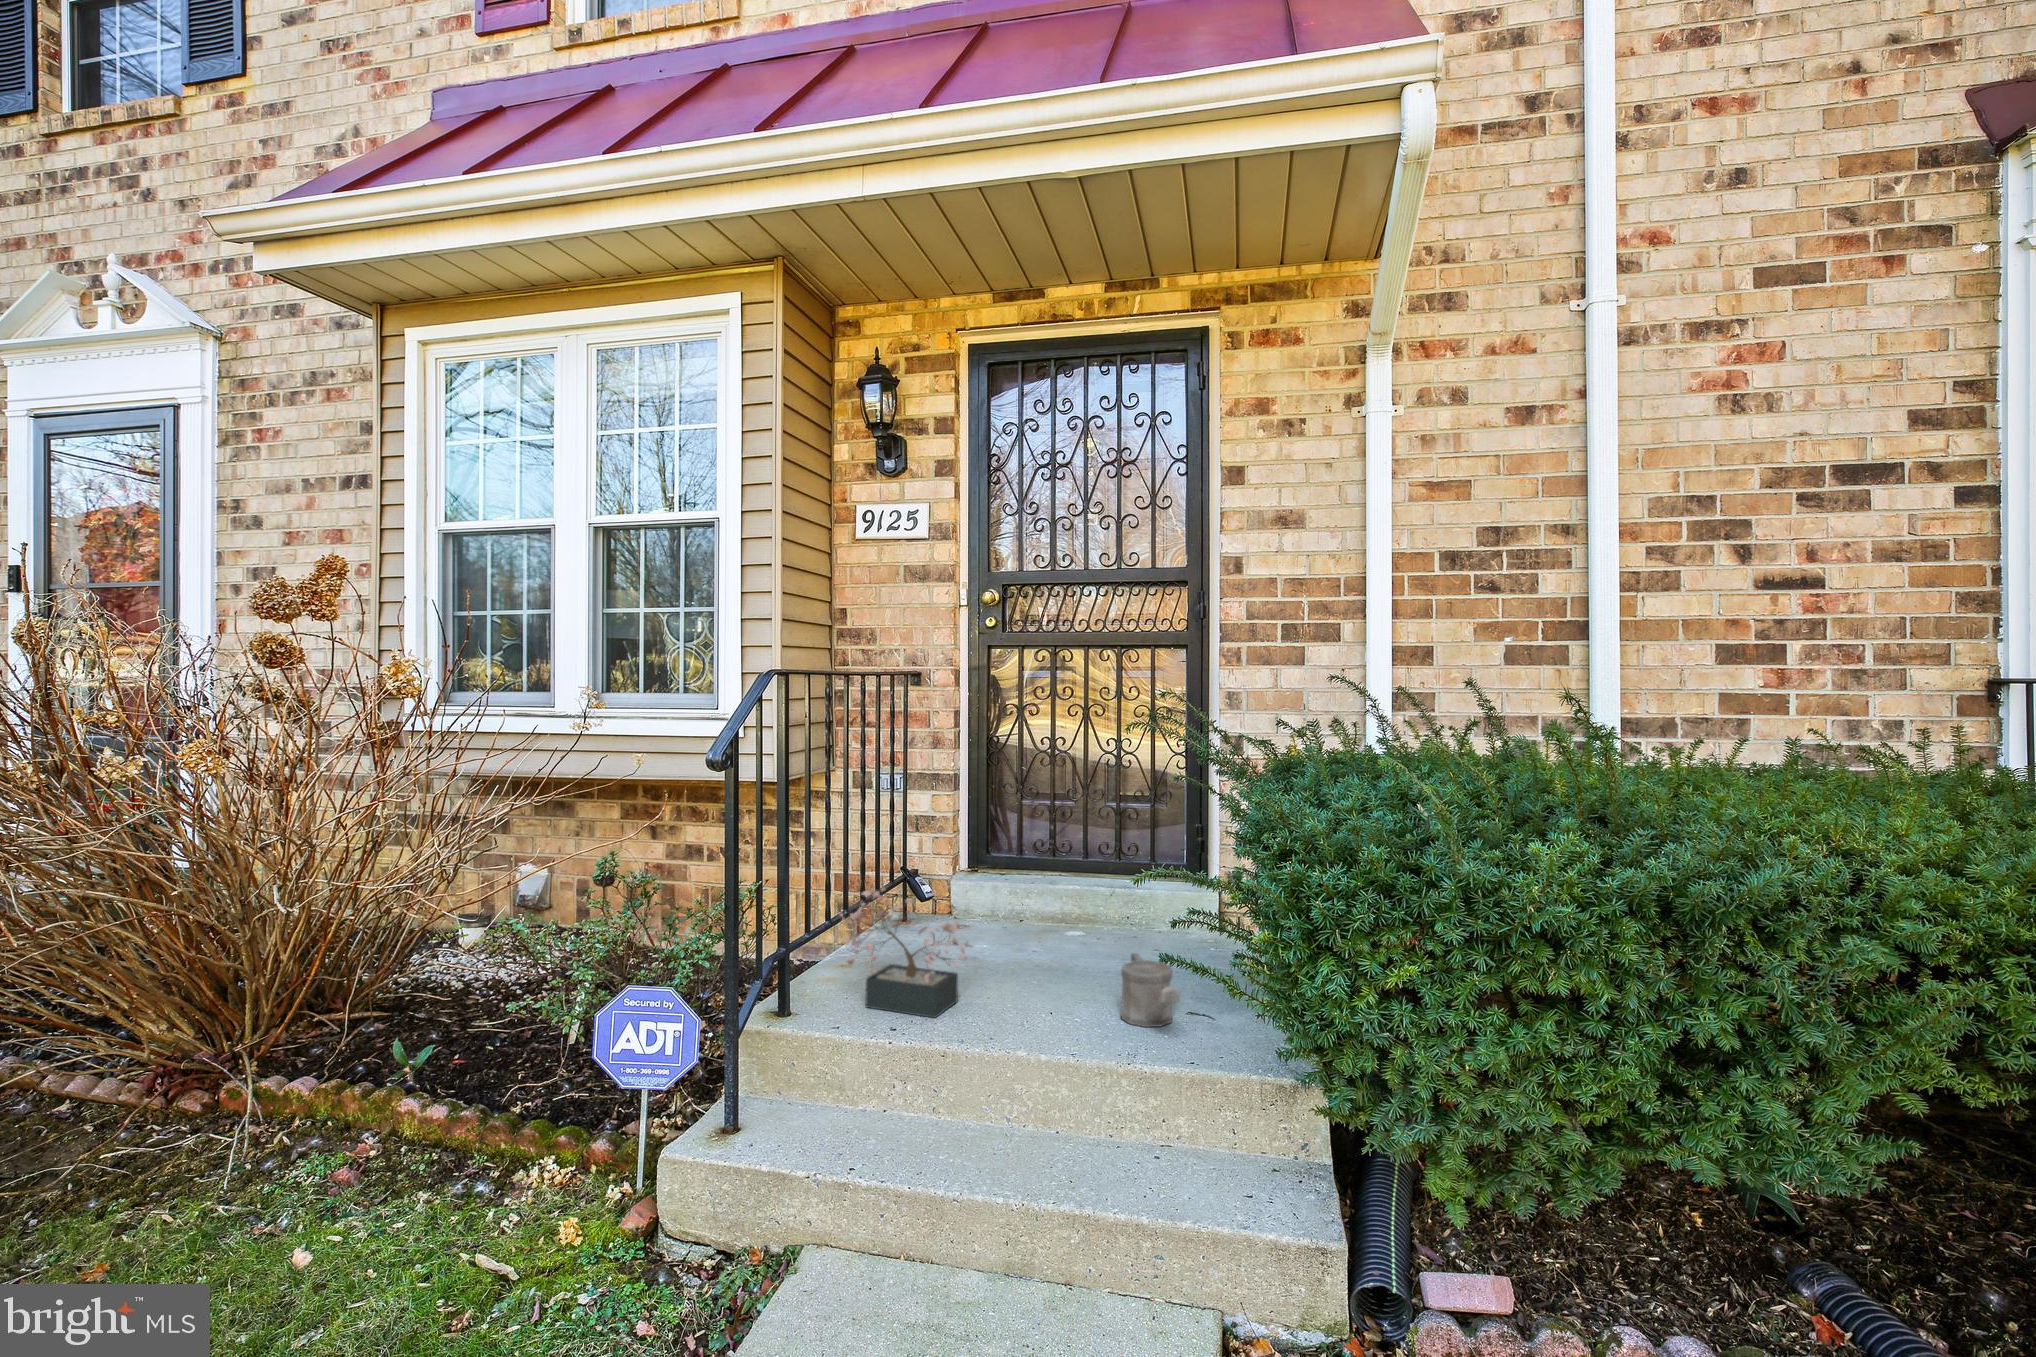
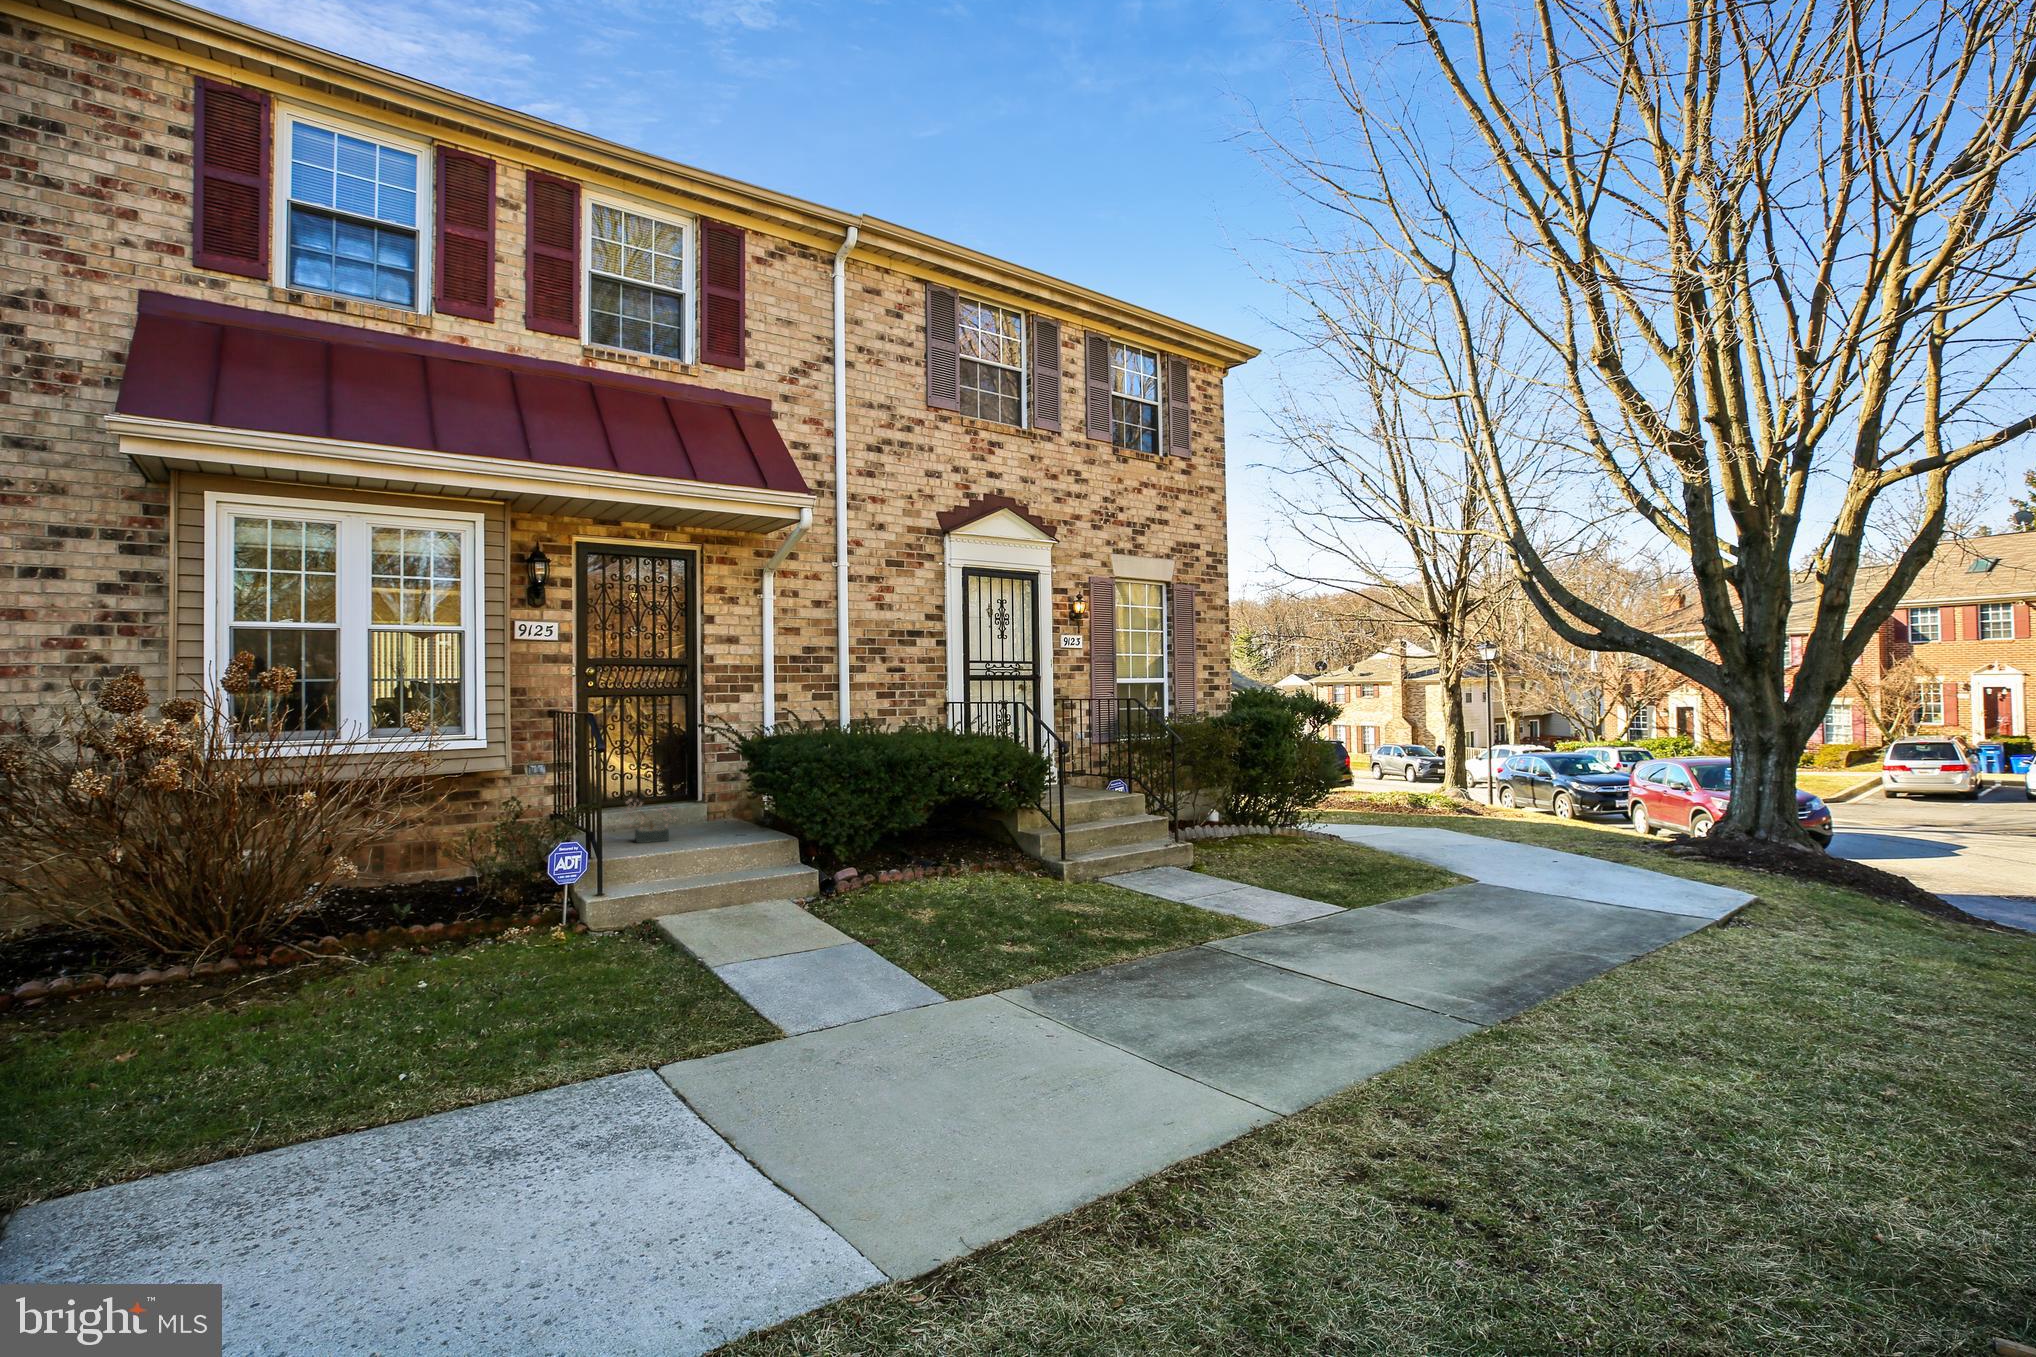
watering can: present [1121,953,1180,1027] -> none [723,812,759,833]

